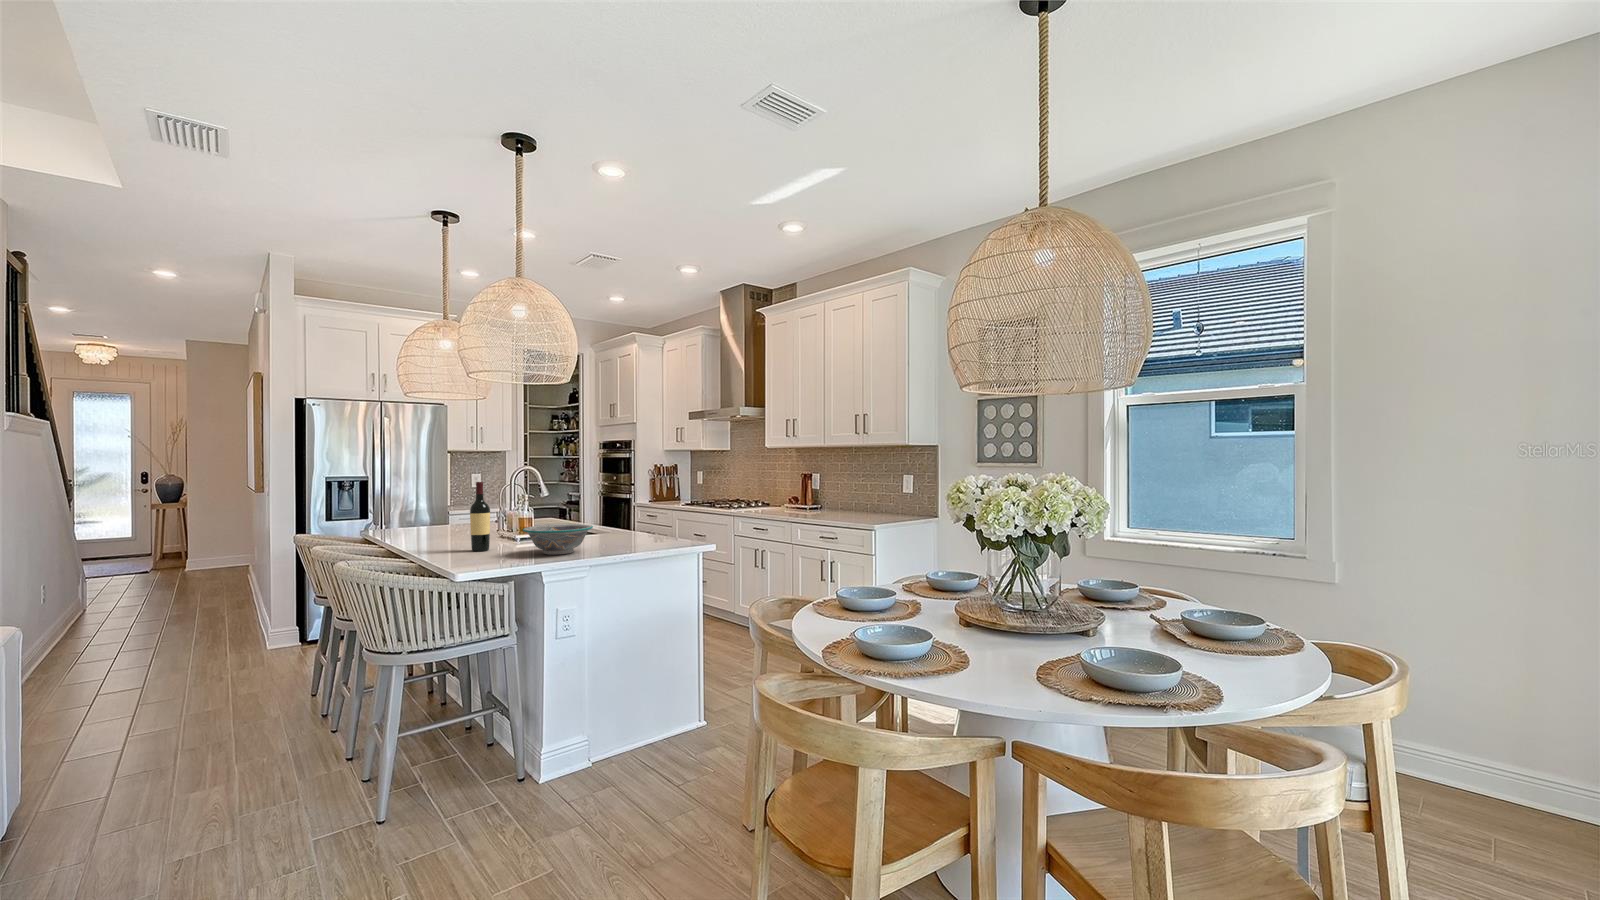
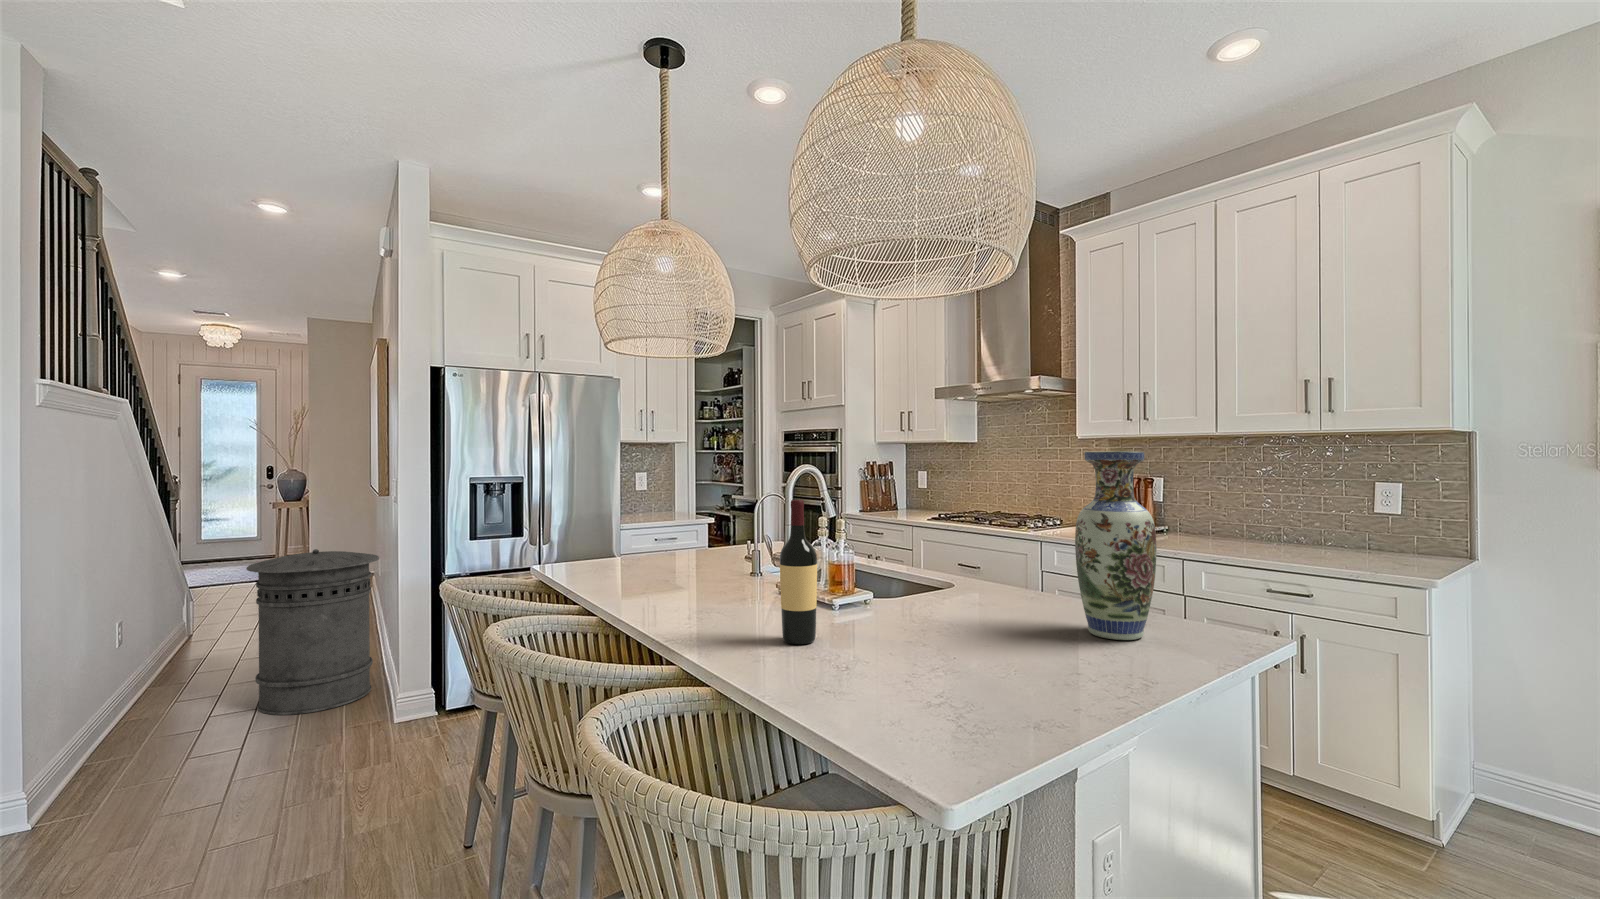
vase: none [624,457,661,546] -> present [1075,451,1157,640]
bowl: present [523,524,593,555] -> none [913,590,1065,670]
trash can: none [149,531,255,650] -> present [246,549,379,715]

